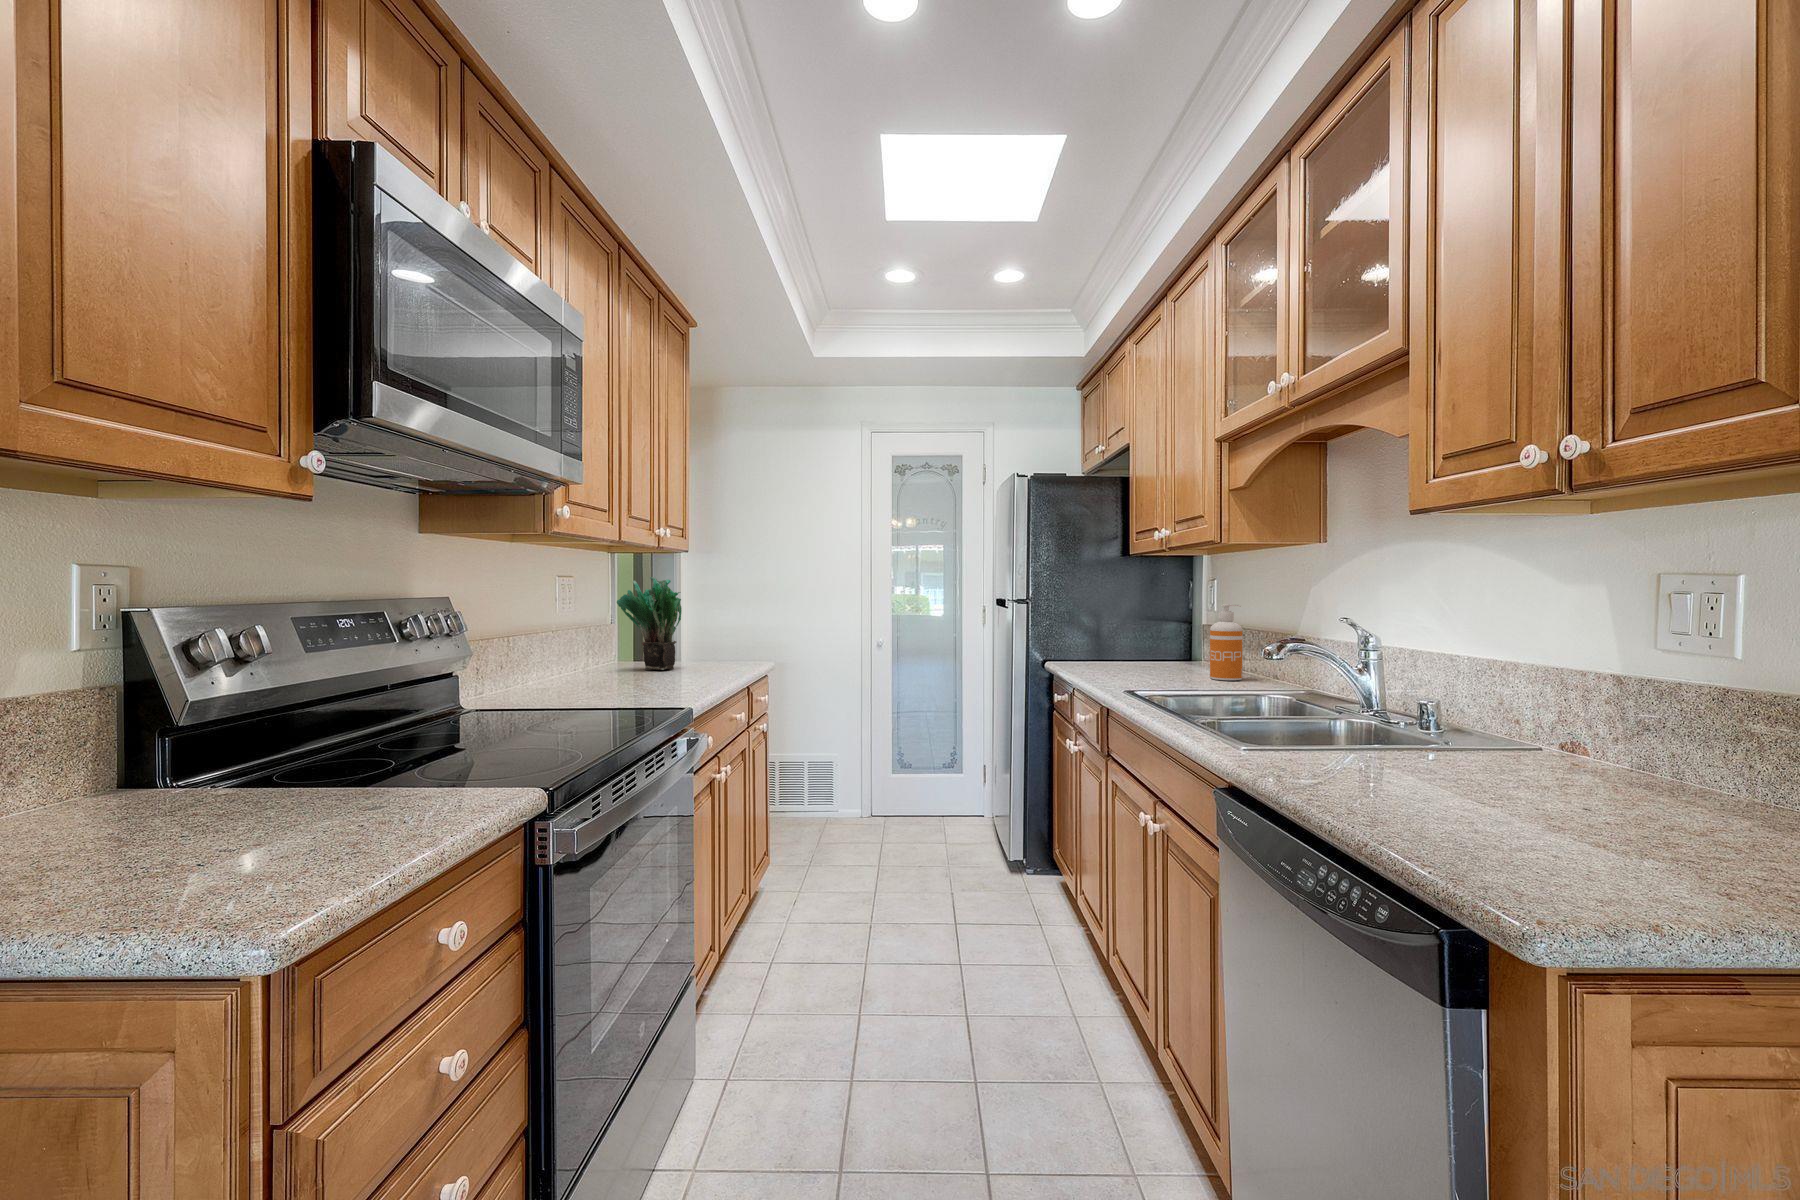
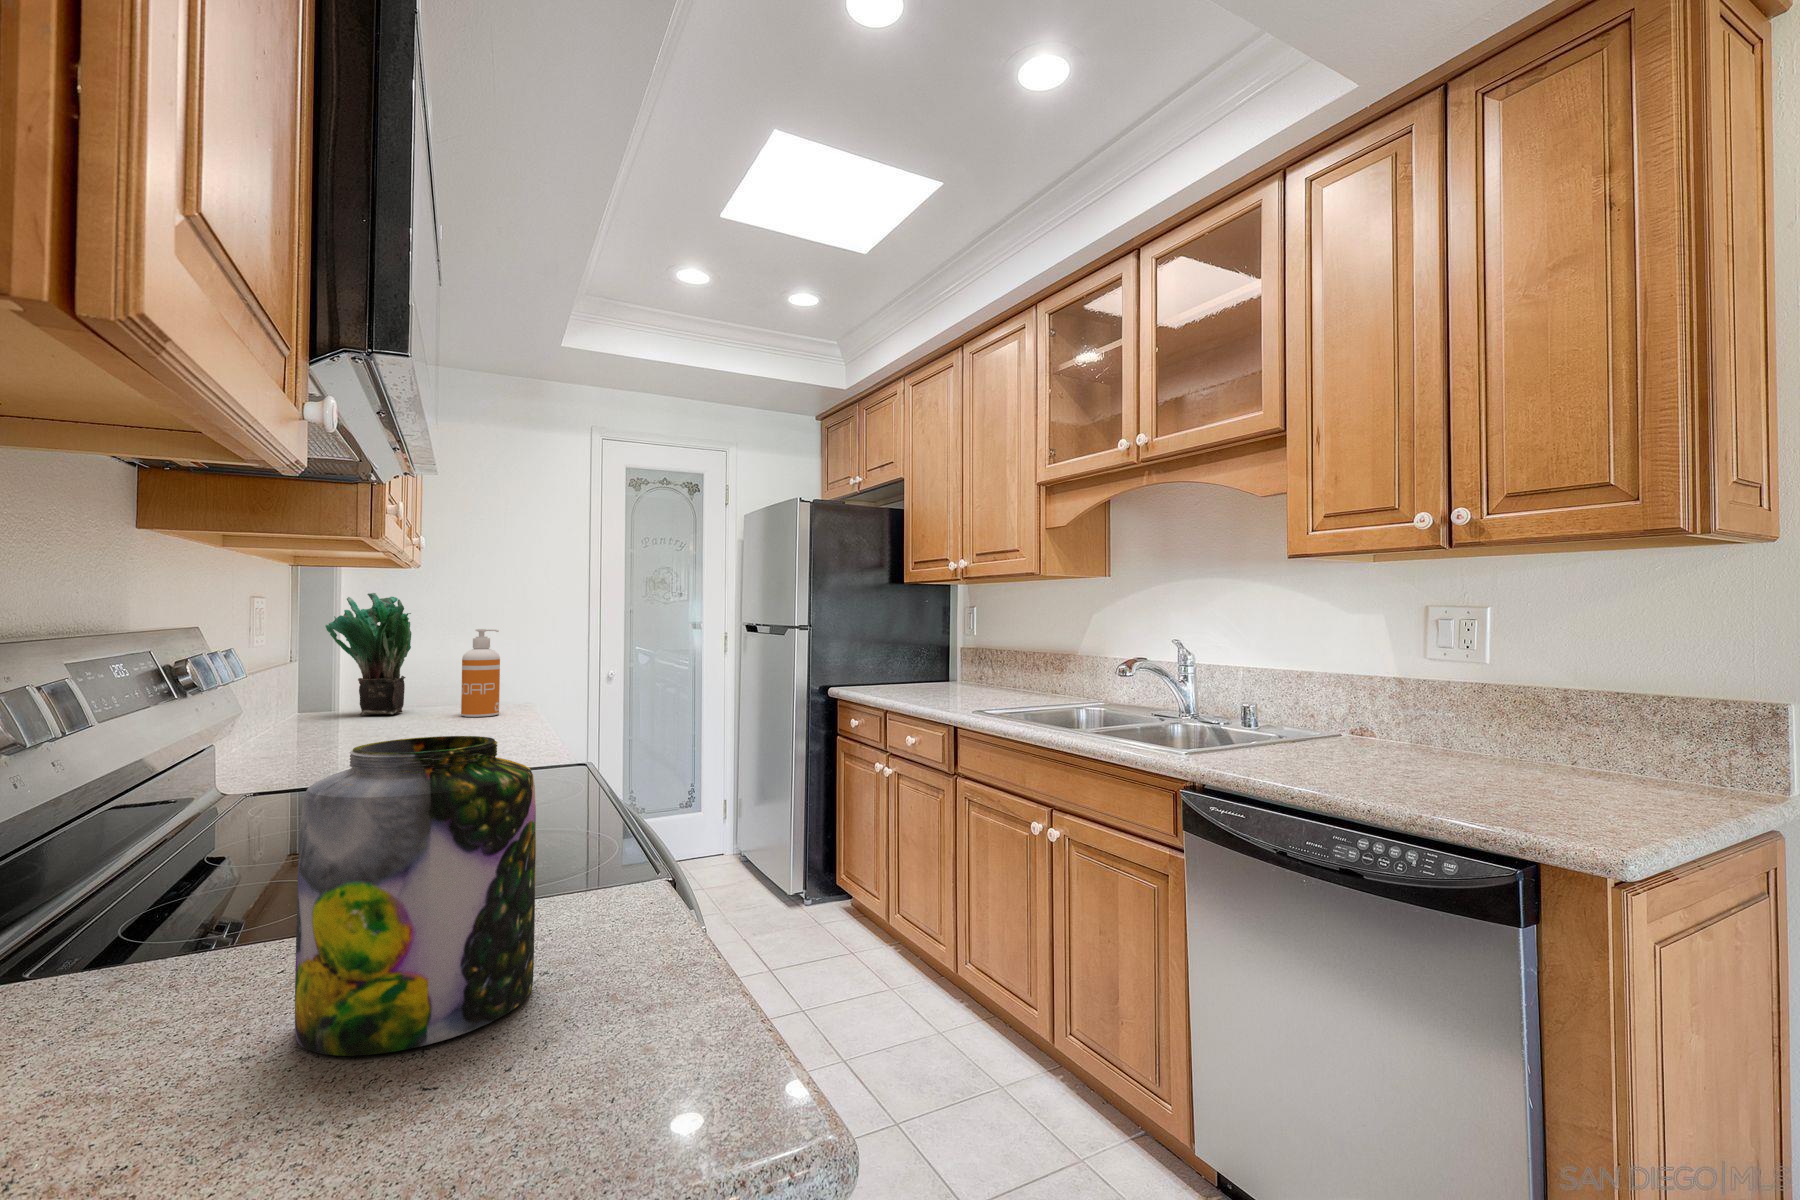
soap dispenser: present [1210,604,1243,680] -> present [461,629,500,717]
jar: none [175,675,329,854] -> present [295,736,536,1056]

